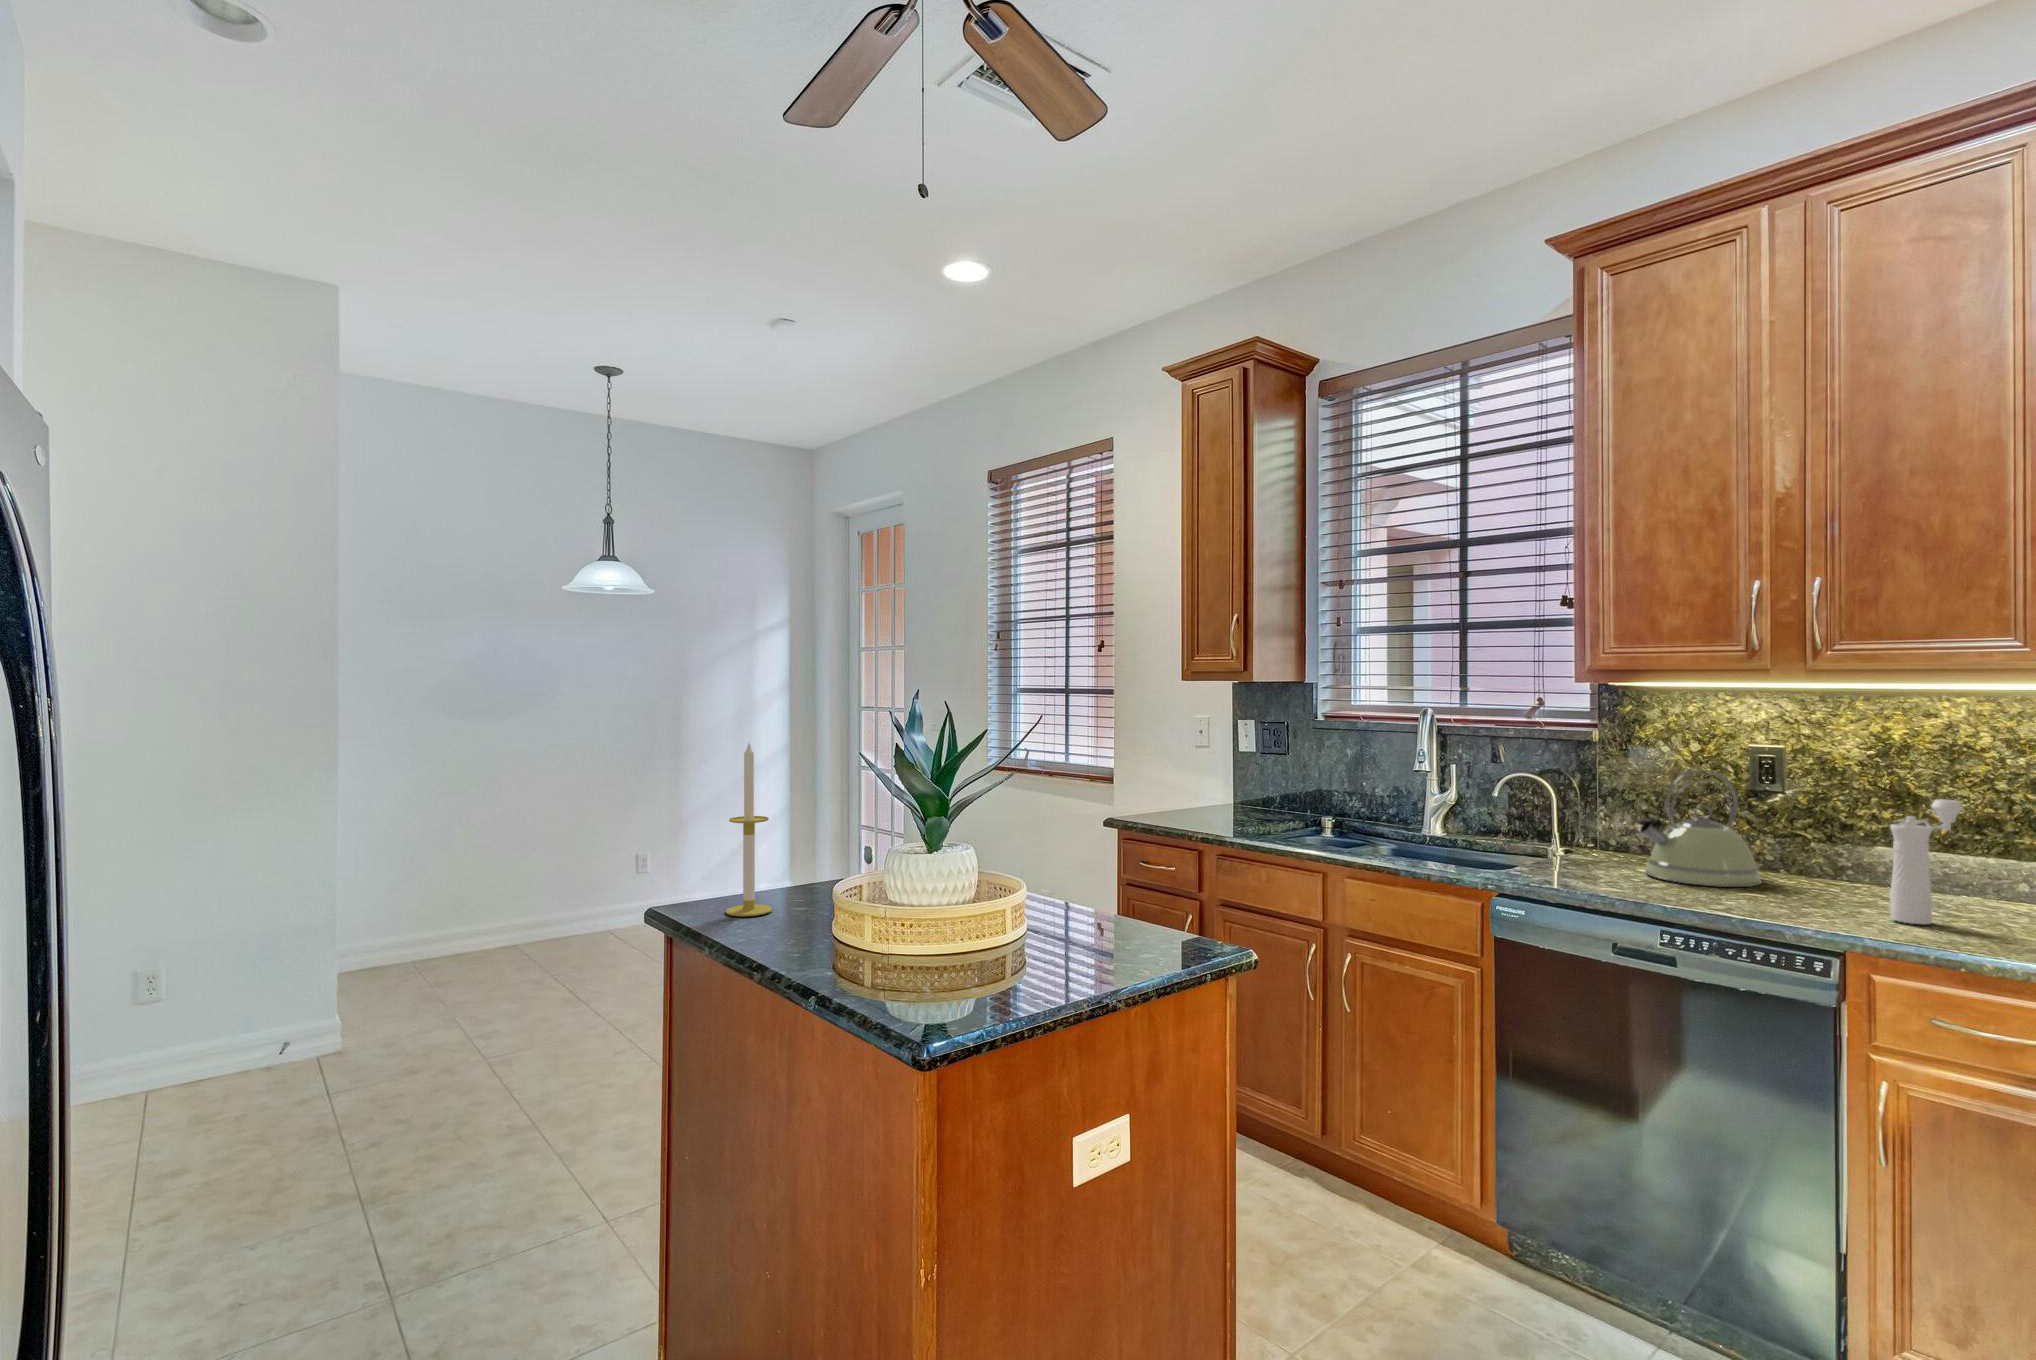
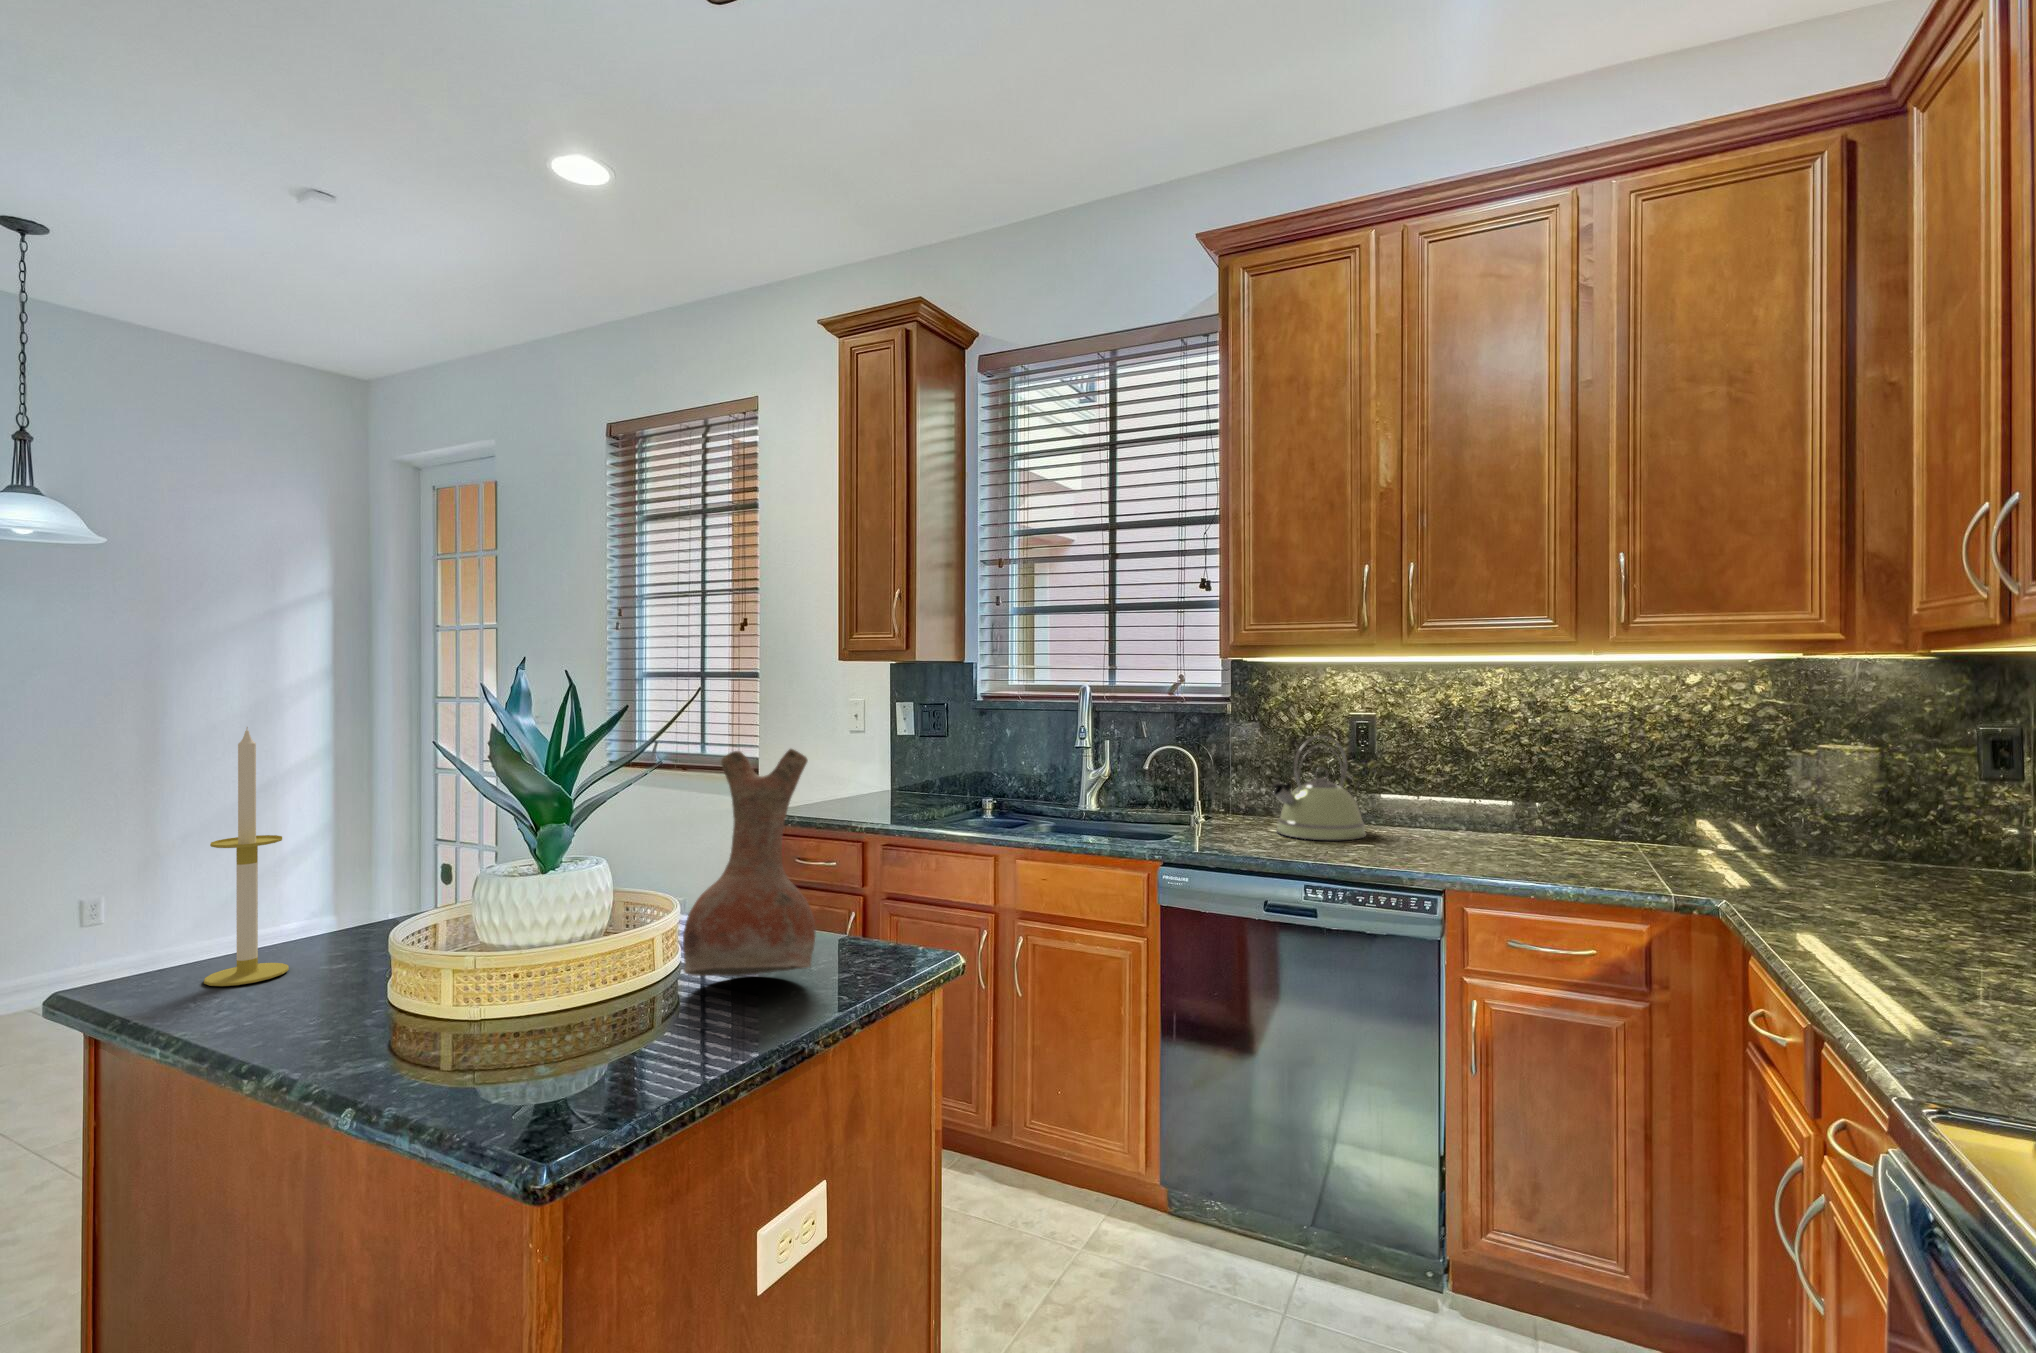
vase: none [1025,768,1124,947] -> present [683,749,815,976]
pepper mill: present [1890,799,1963,924] -> none [1475,754,1520,862]

